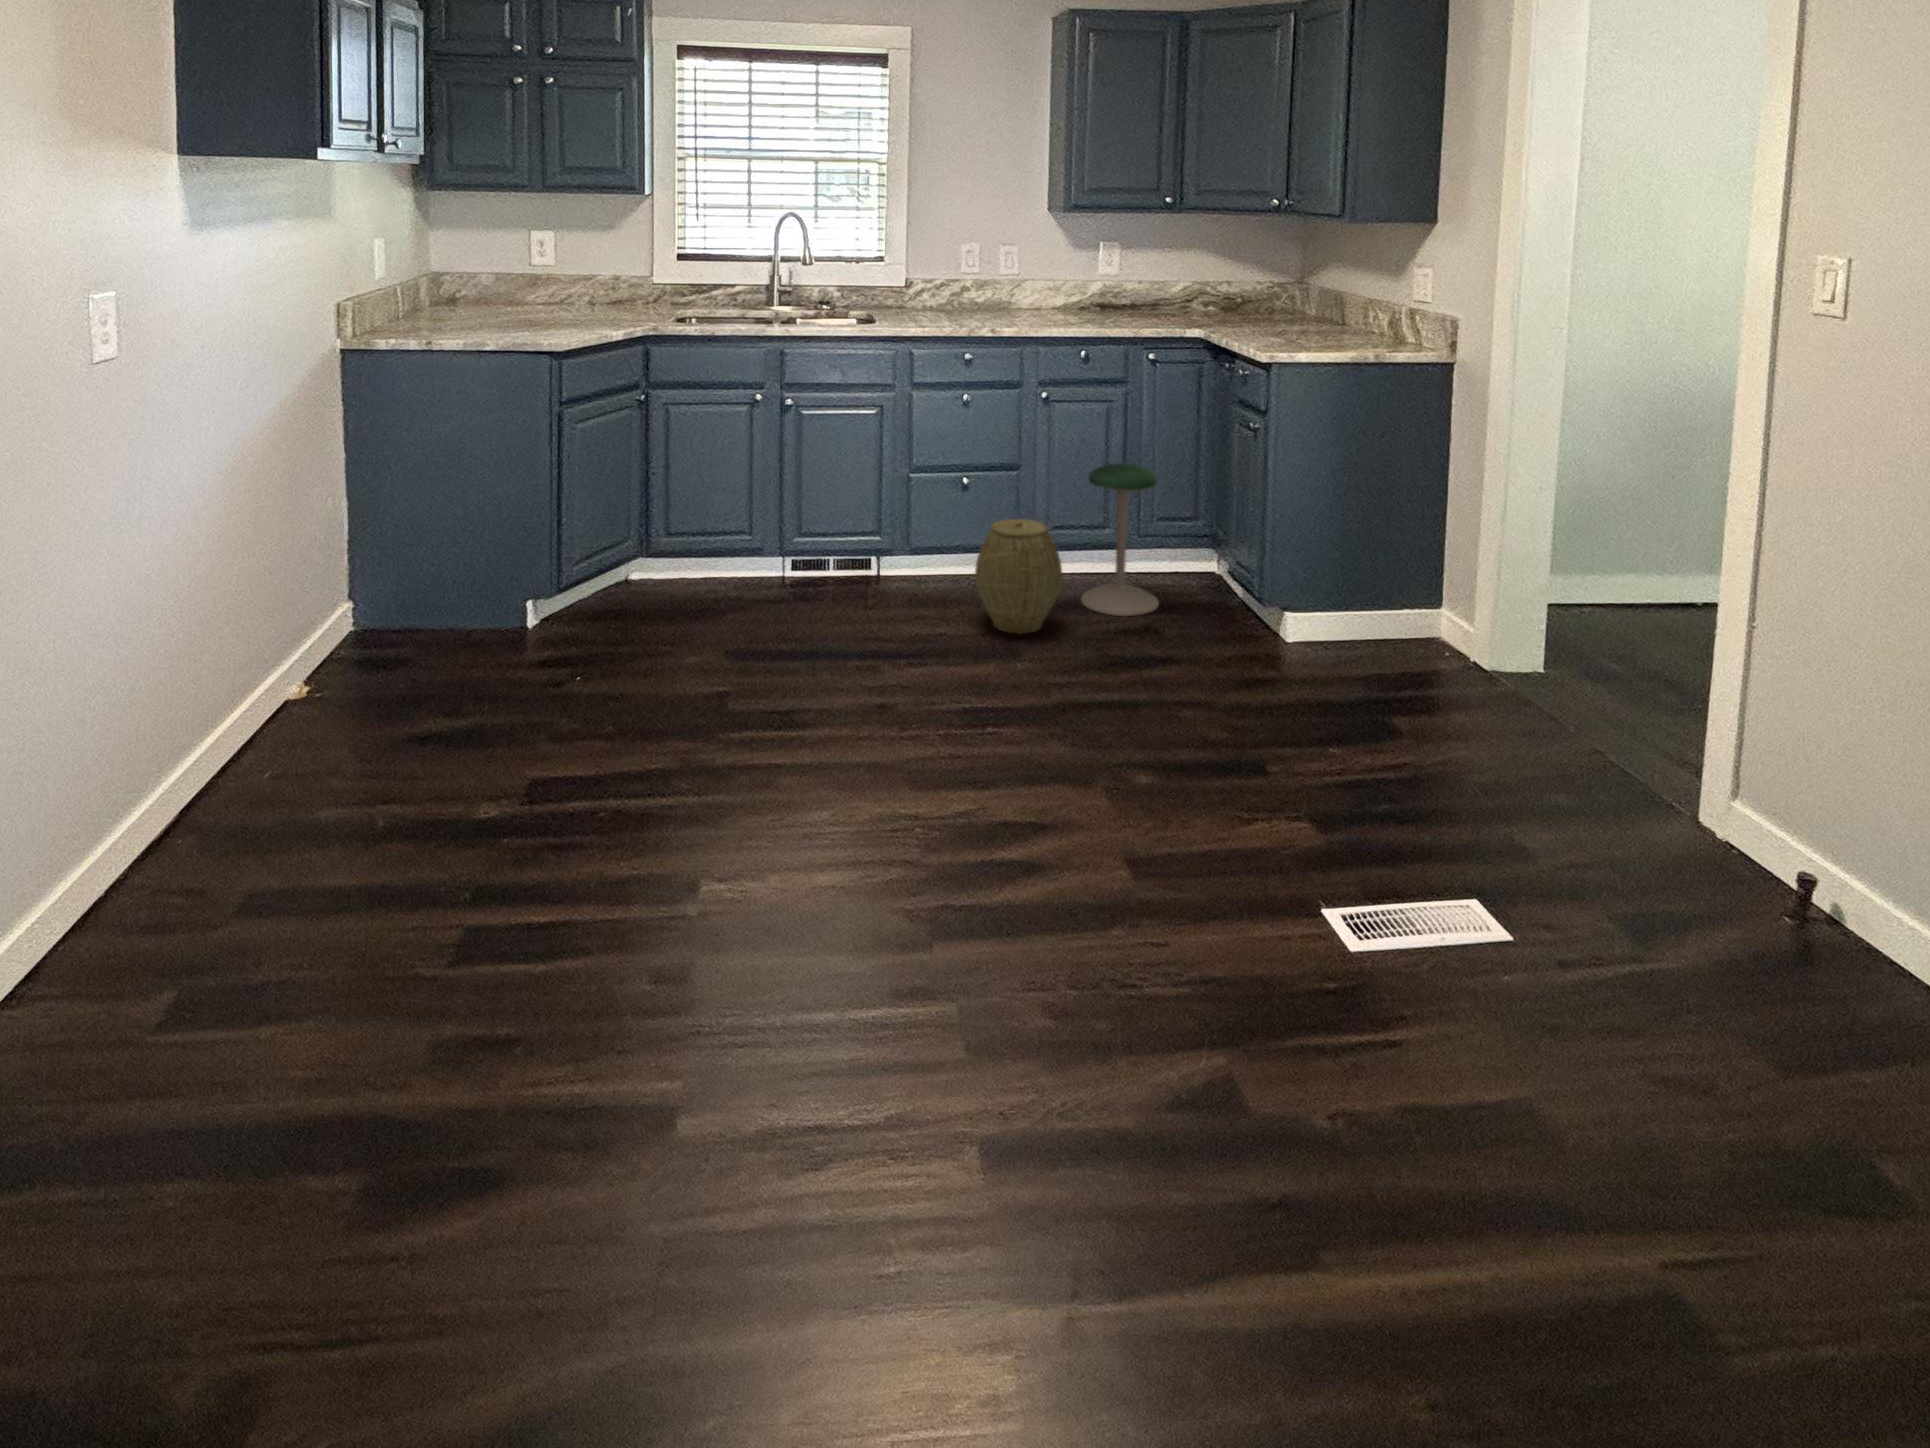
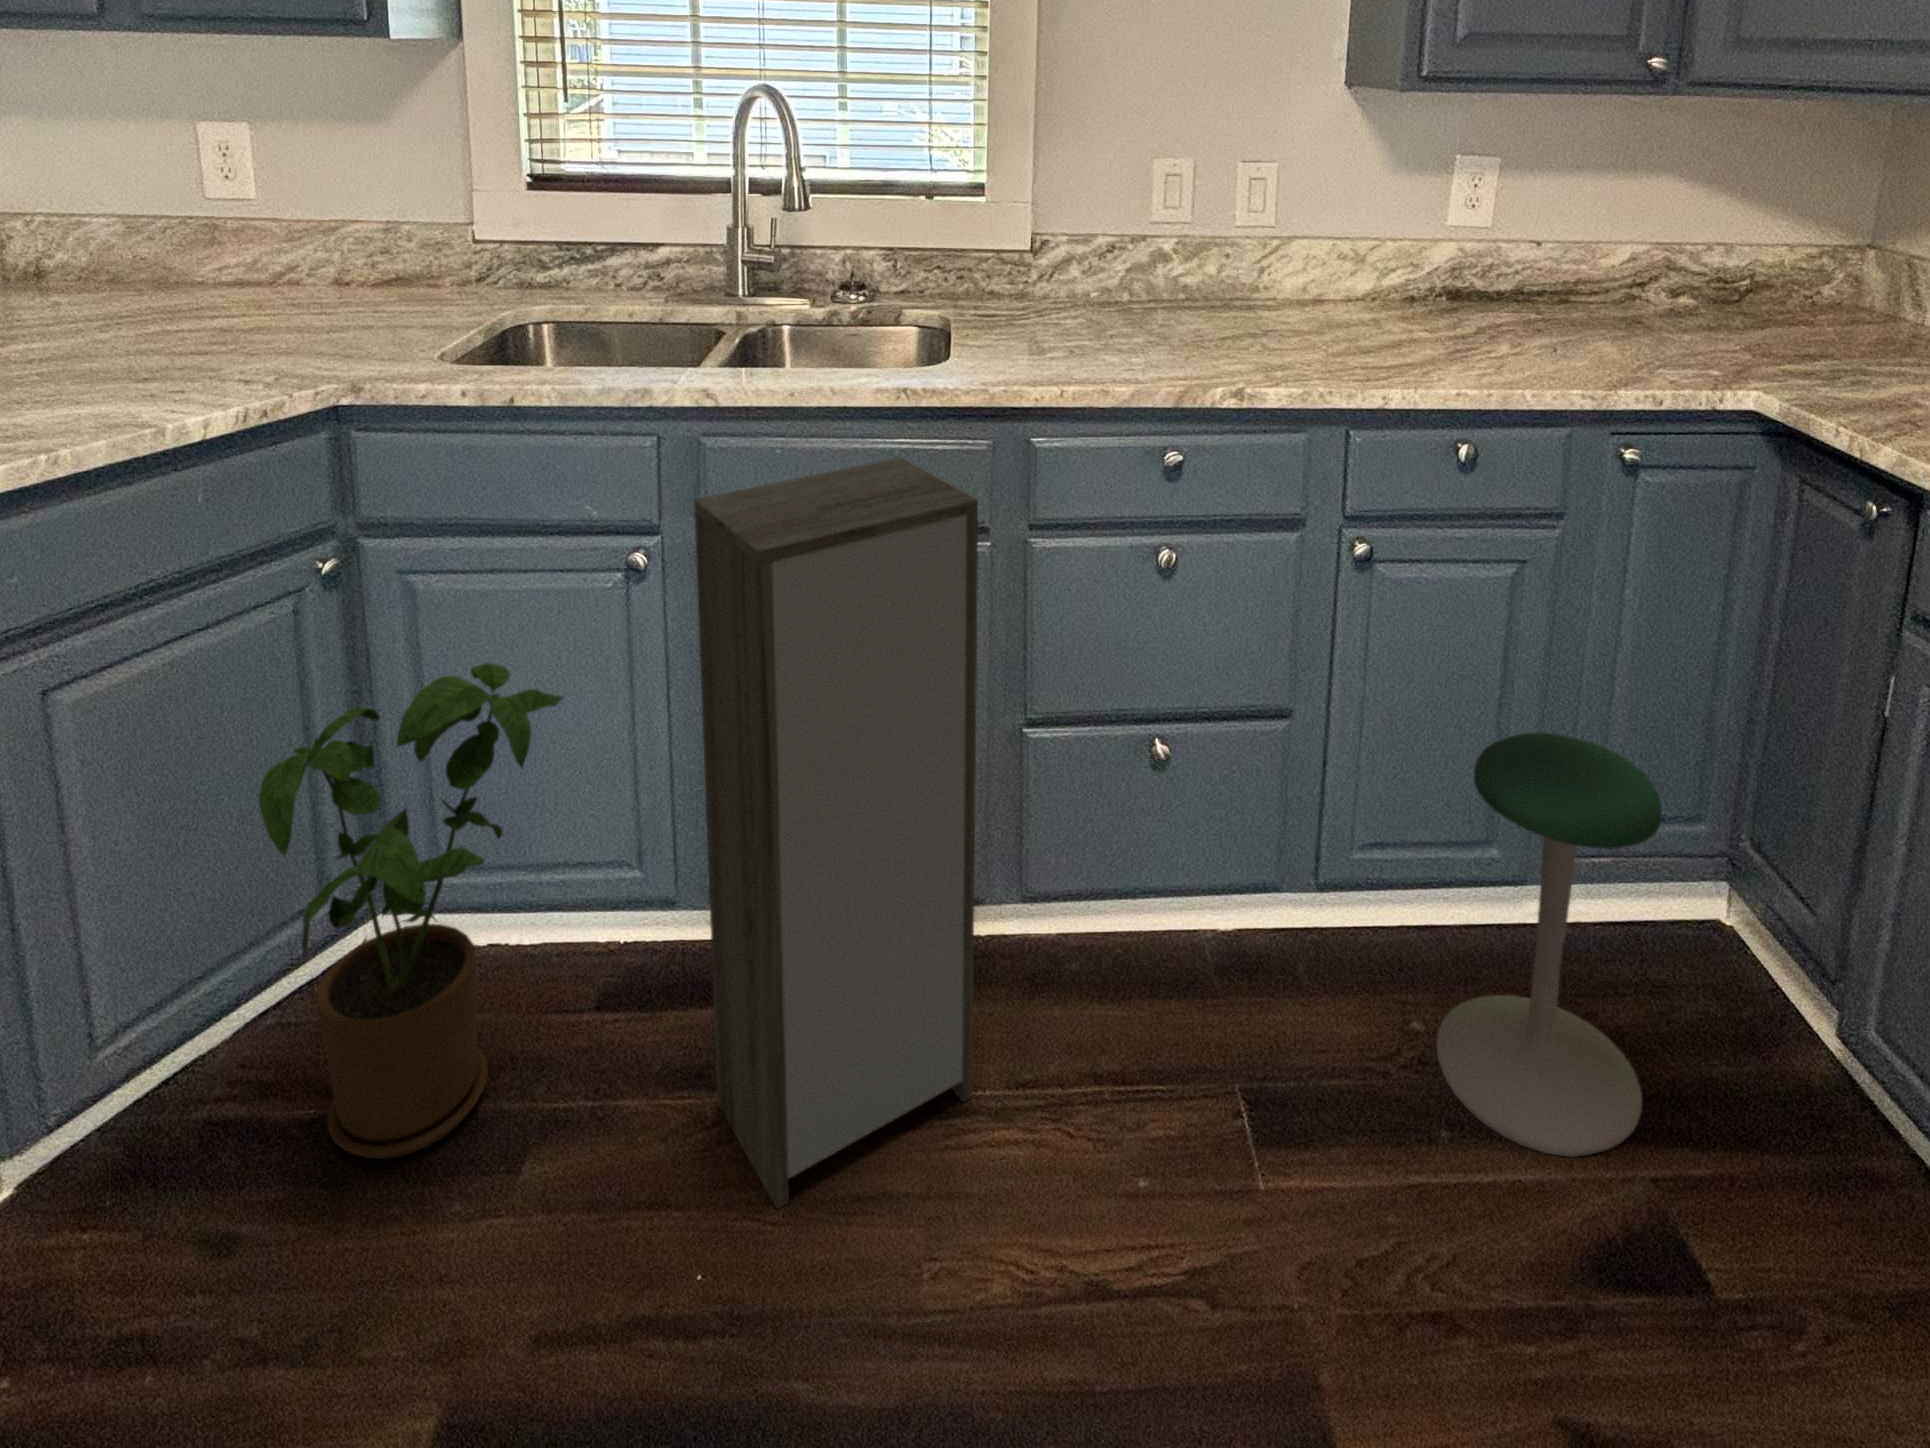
storage cabinet: none [793,354,896,627] -> present [694,458,978,1209]
house plant: none [626,433,730,620] -> present [259,663,563,1159]
woven basket: present [975,519,1062,634] -> none [1184,920,1425,1268]

